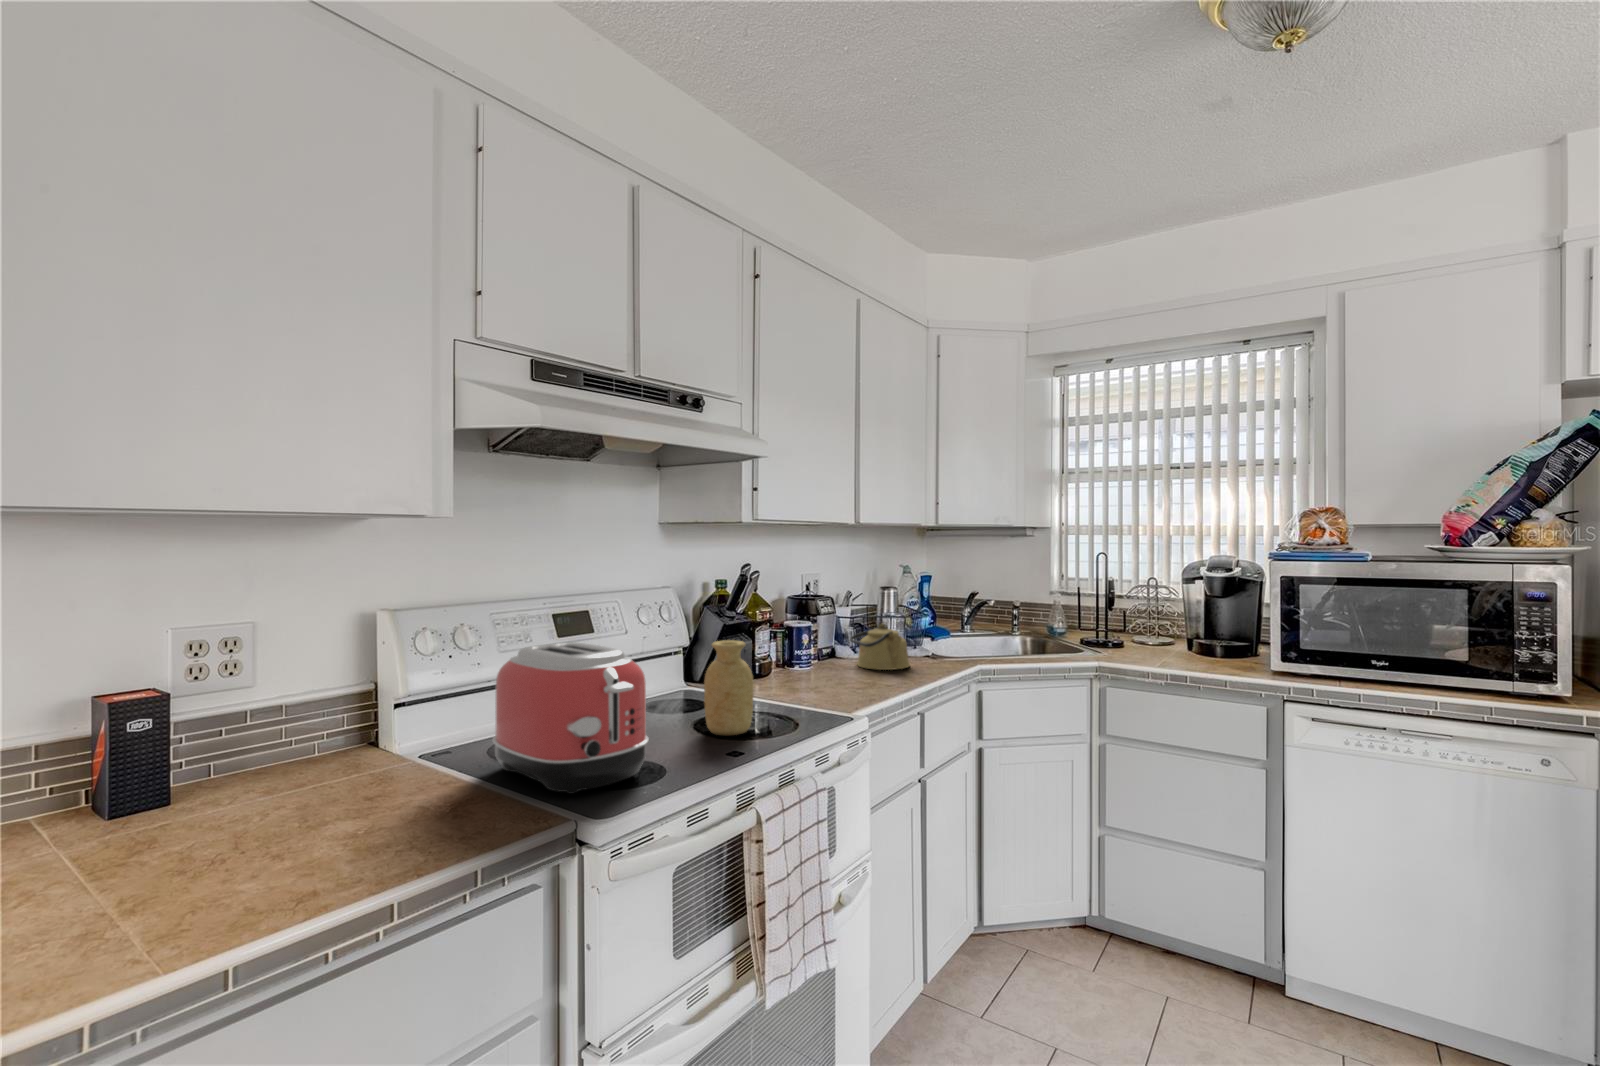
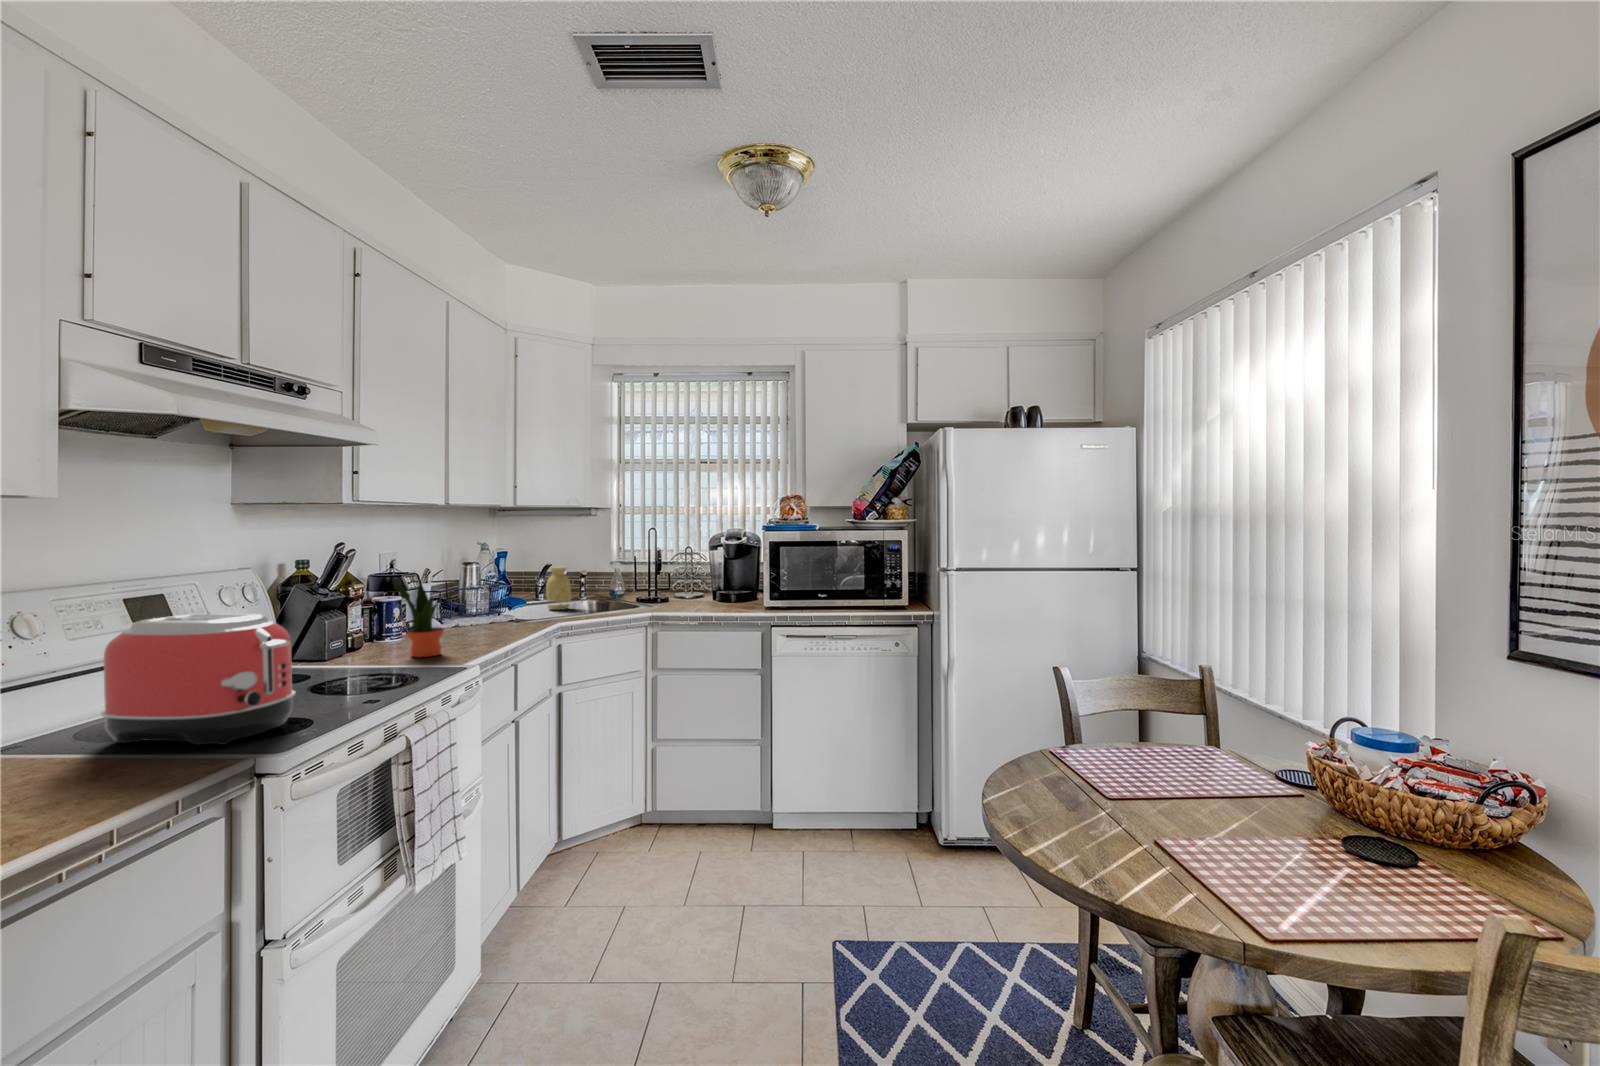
potted plant: none [787,605,839,697] -> present [391,578,444,657]
kettle: present [850,624,910,670] -> none [440,594,499,634]
vase: present [704,640,753,735] -> present [546,566,571,610]

